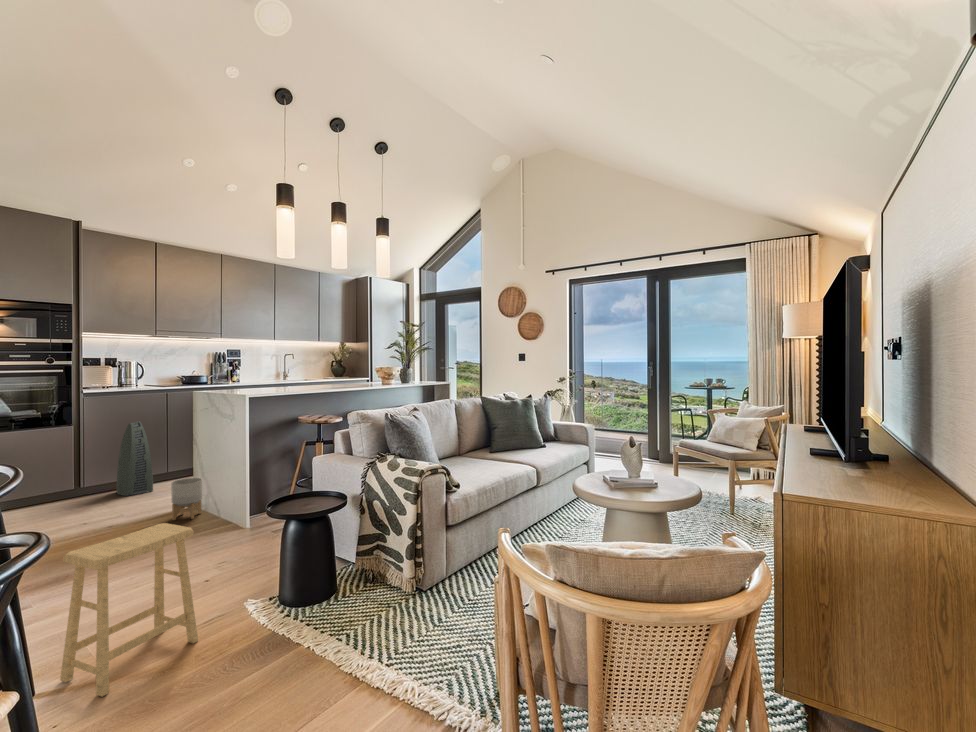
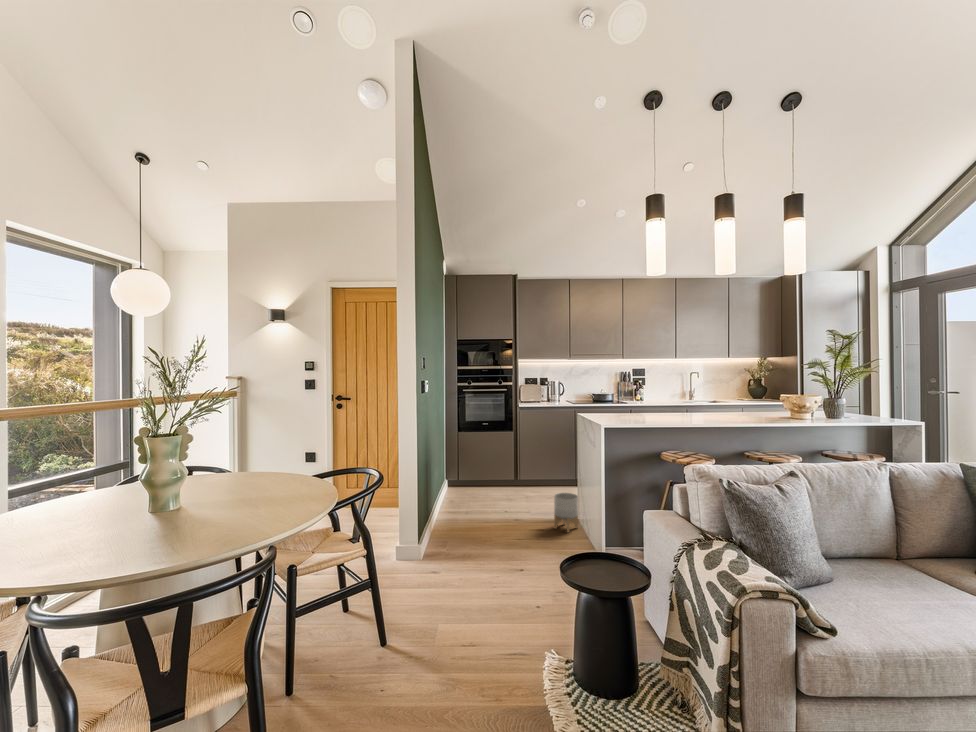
air purifier: present [116,421,153,496] -> none [538,432,561,494]
footstool: present [60,523,198,697] -> none [398,551,488,694]

